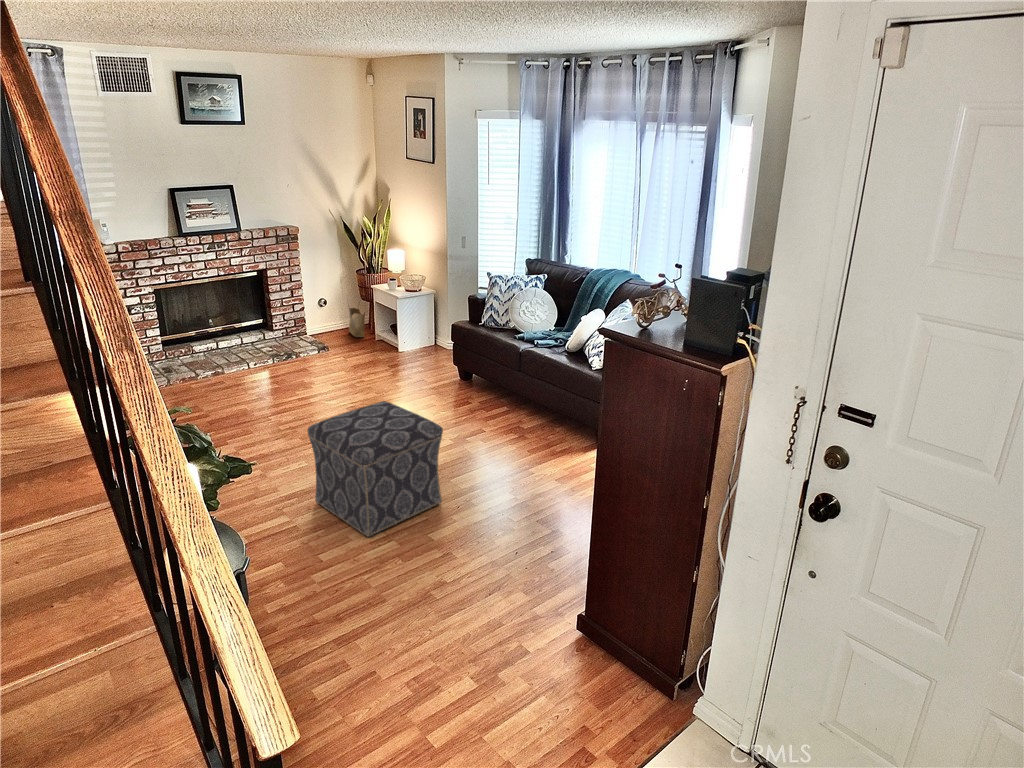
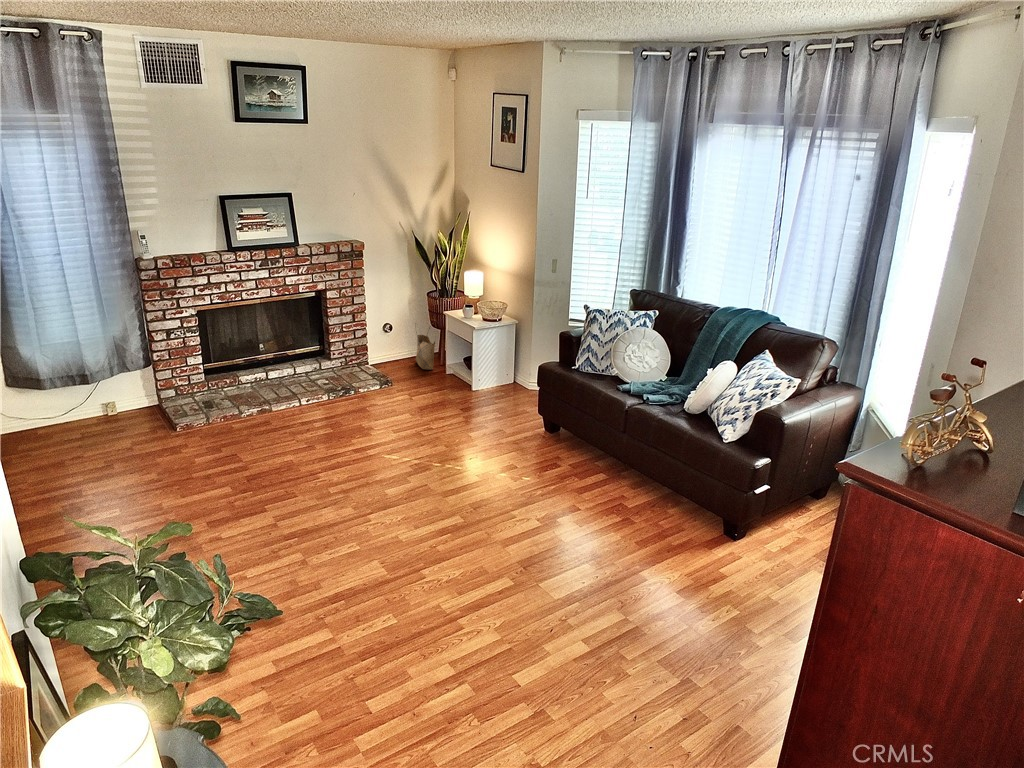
ottoman: present [308,401,443,537] -> none [360,480,536,674]

